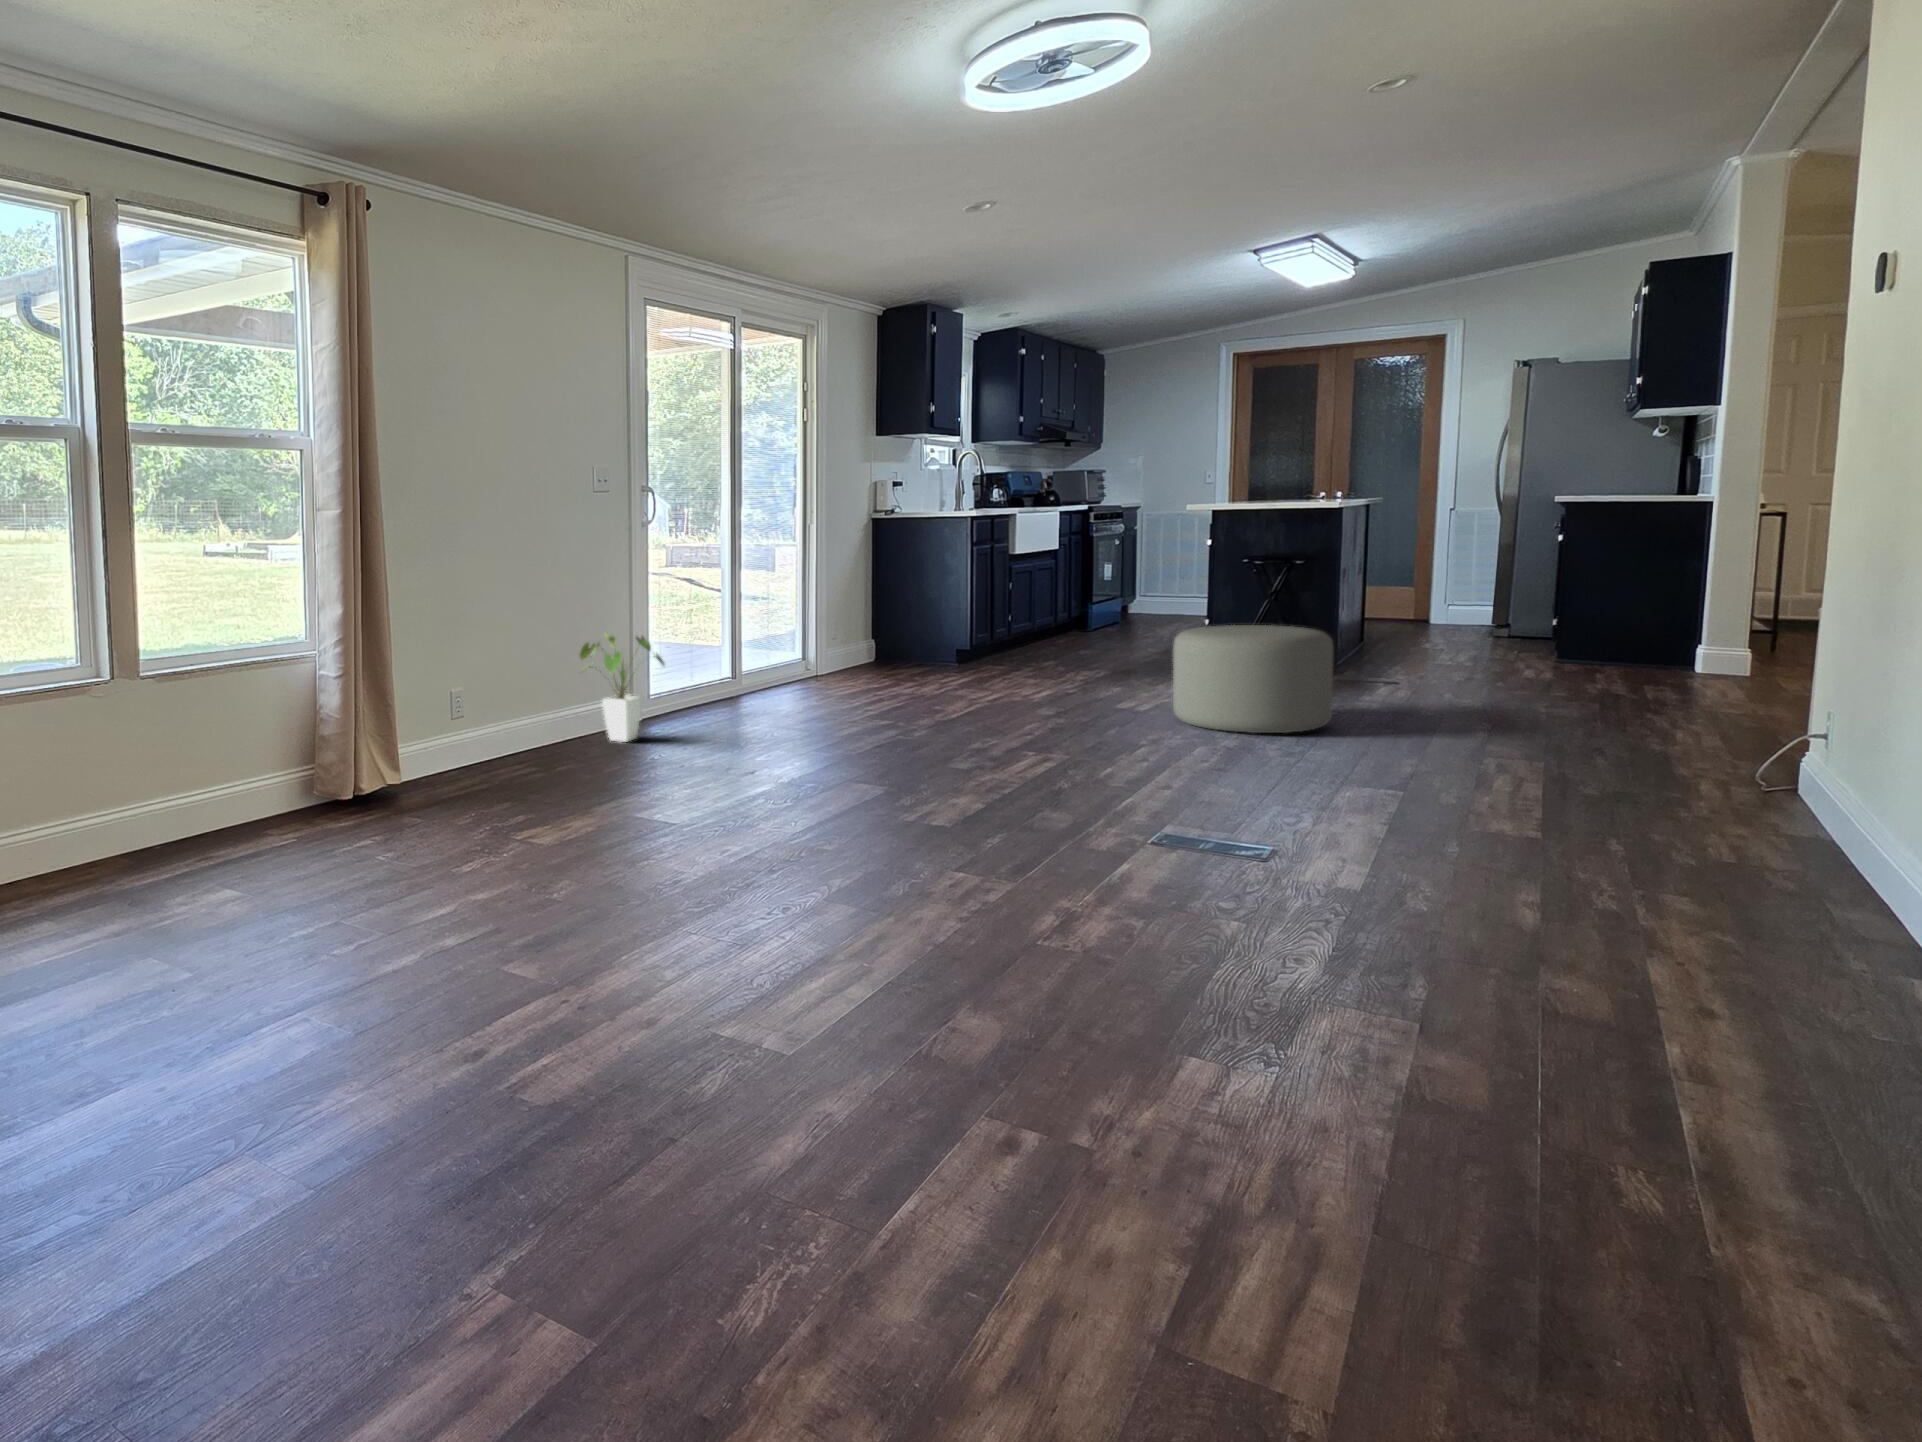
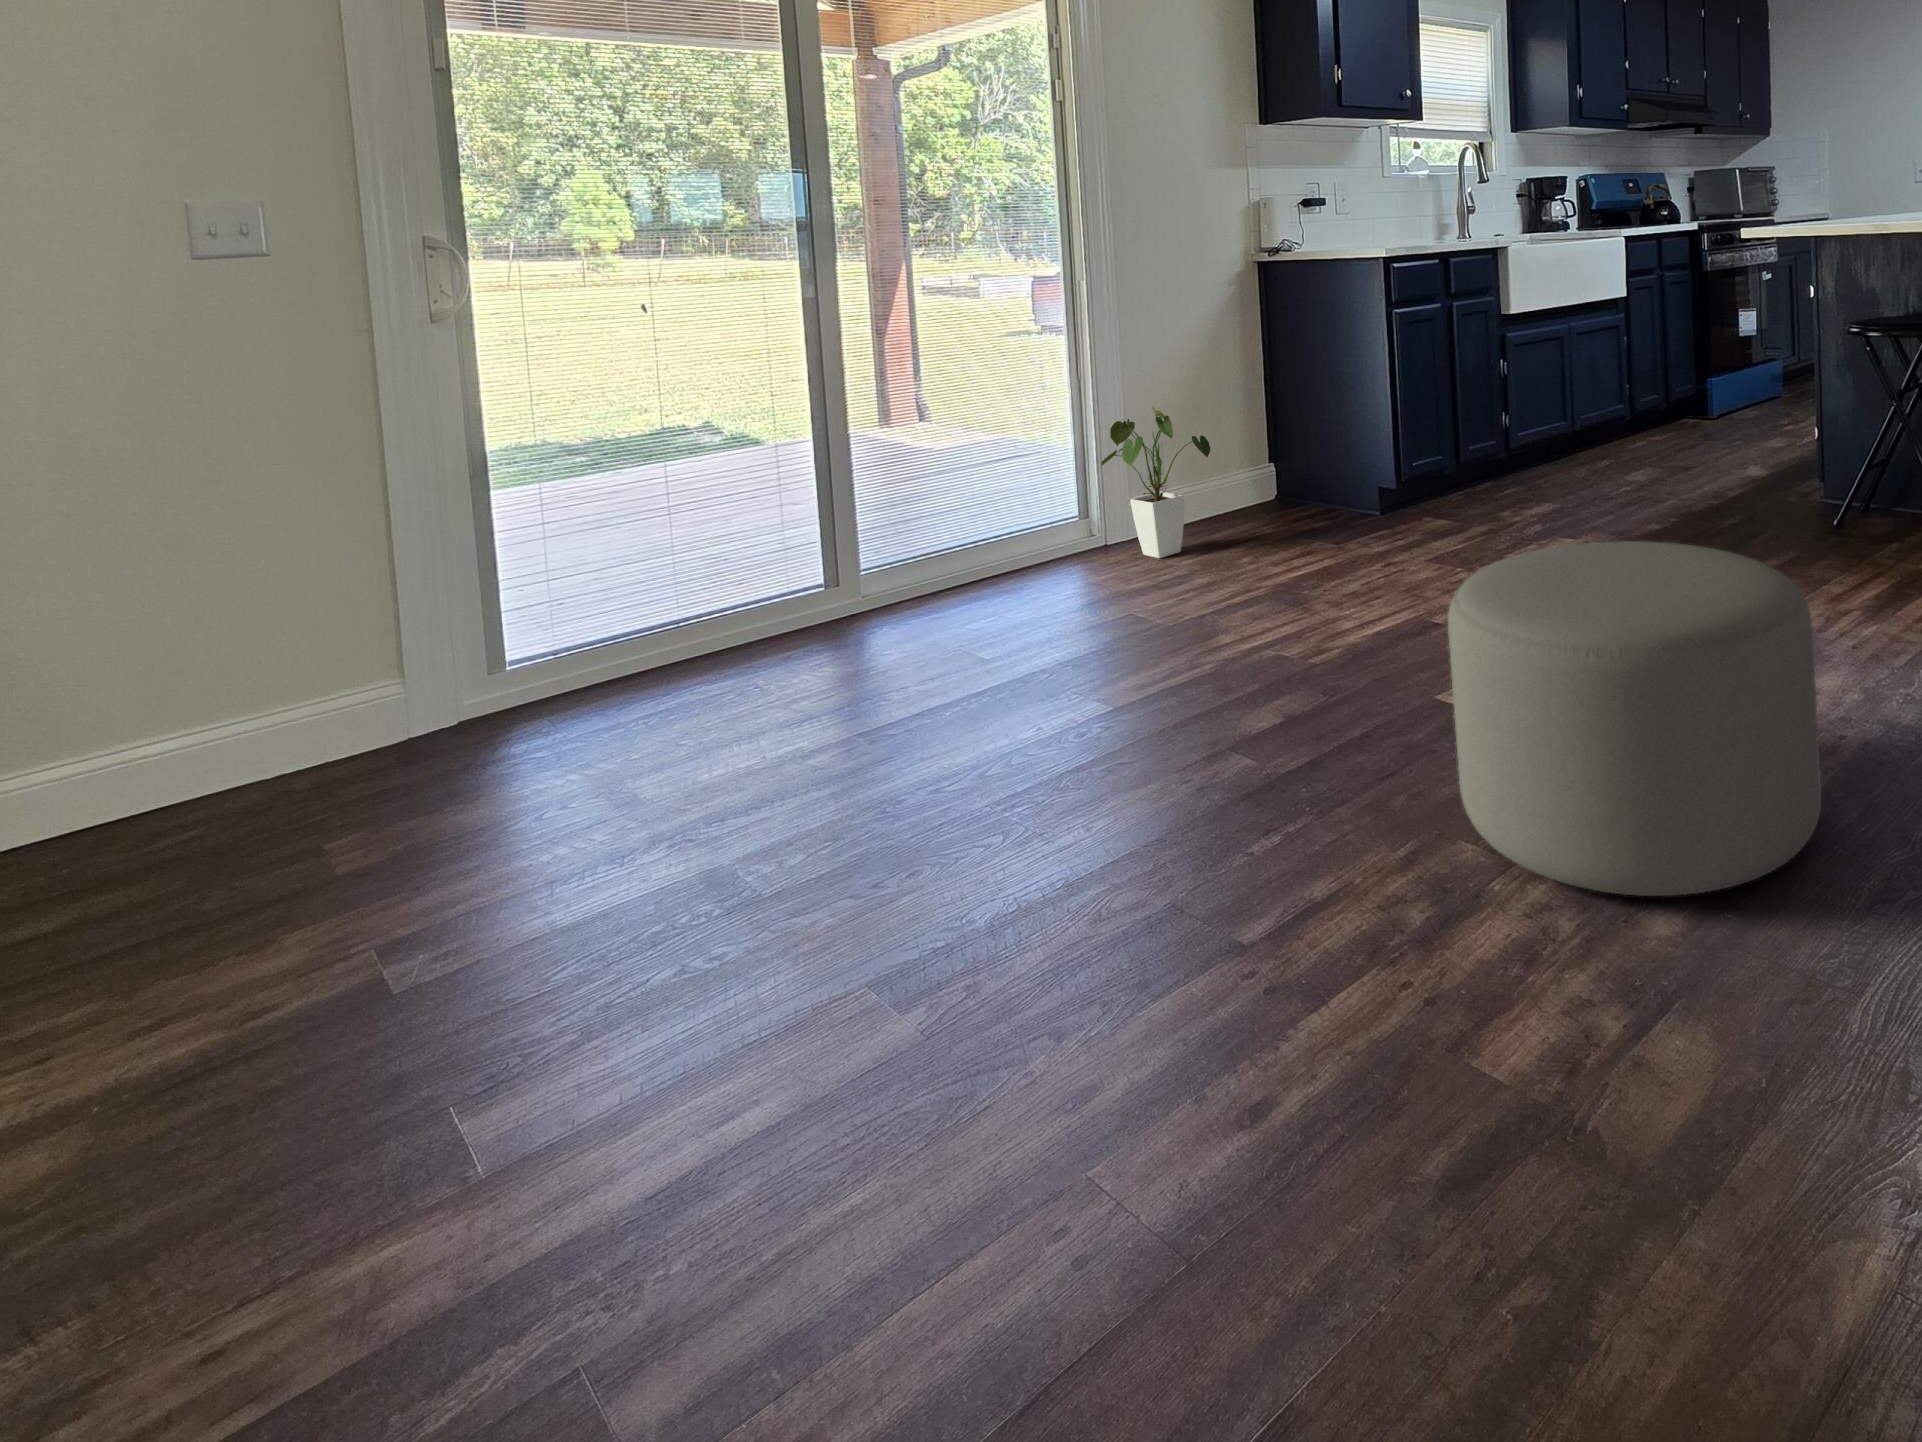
house plant: present [580,633,664,742] -> present [1101,406,1210,558]

